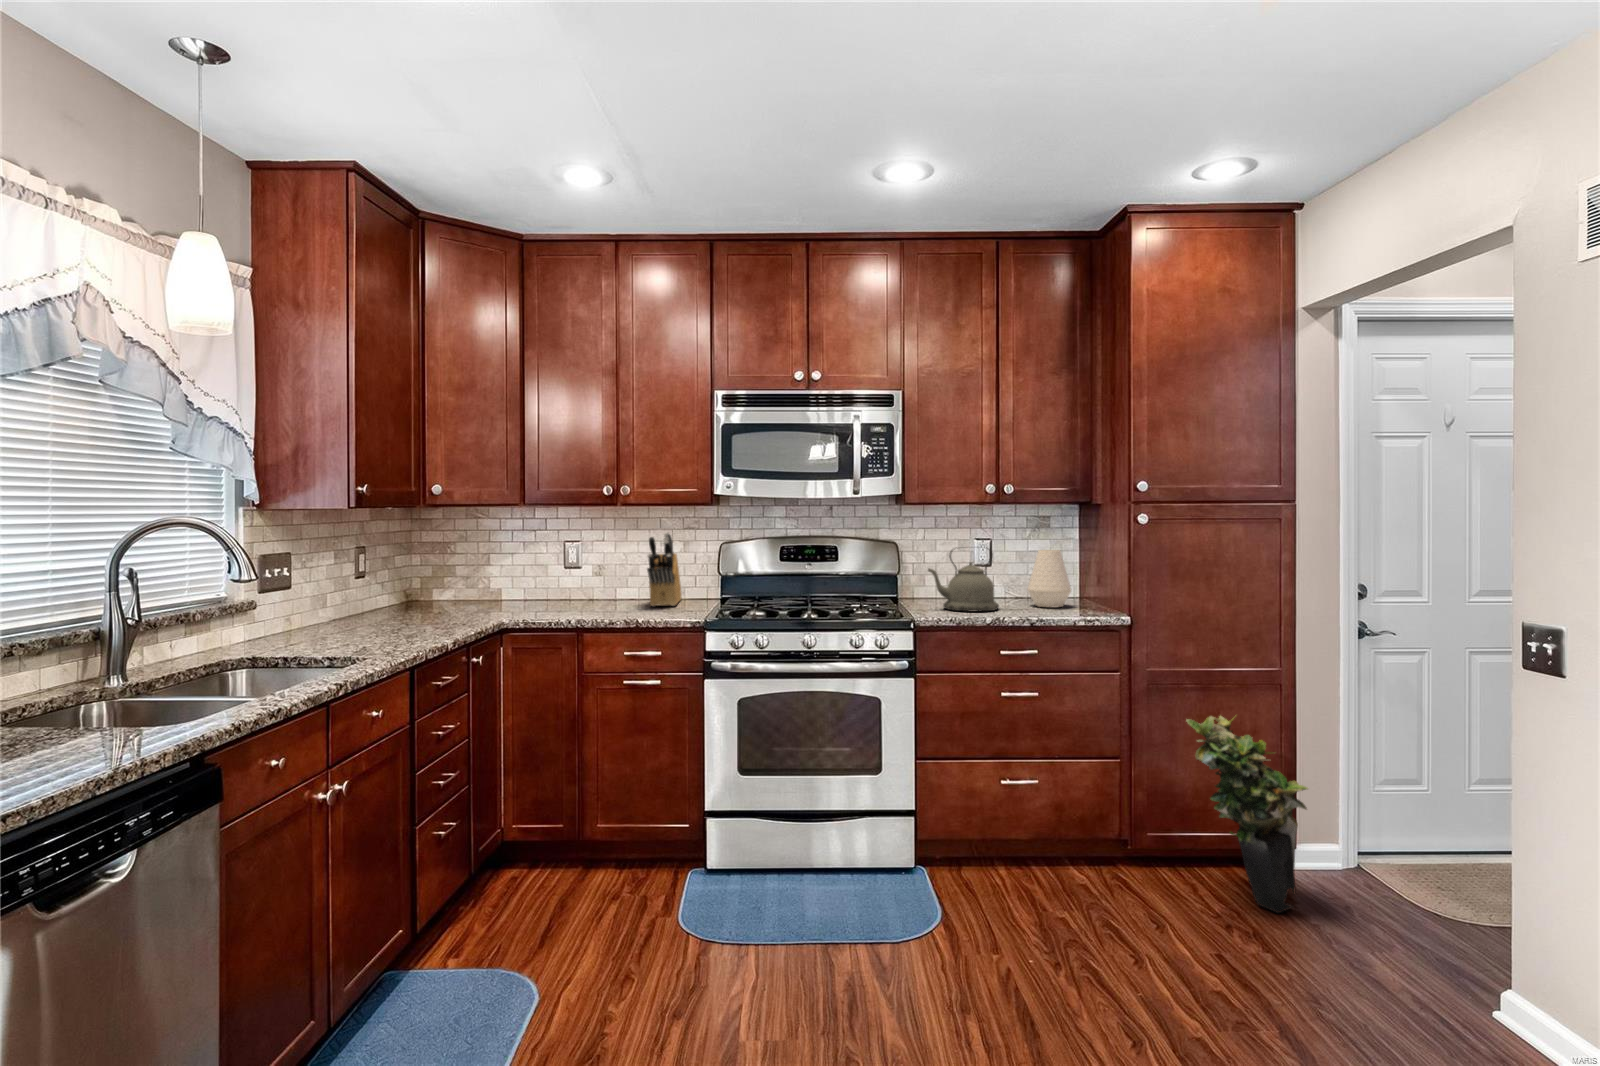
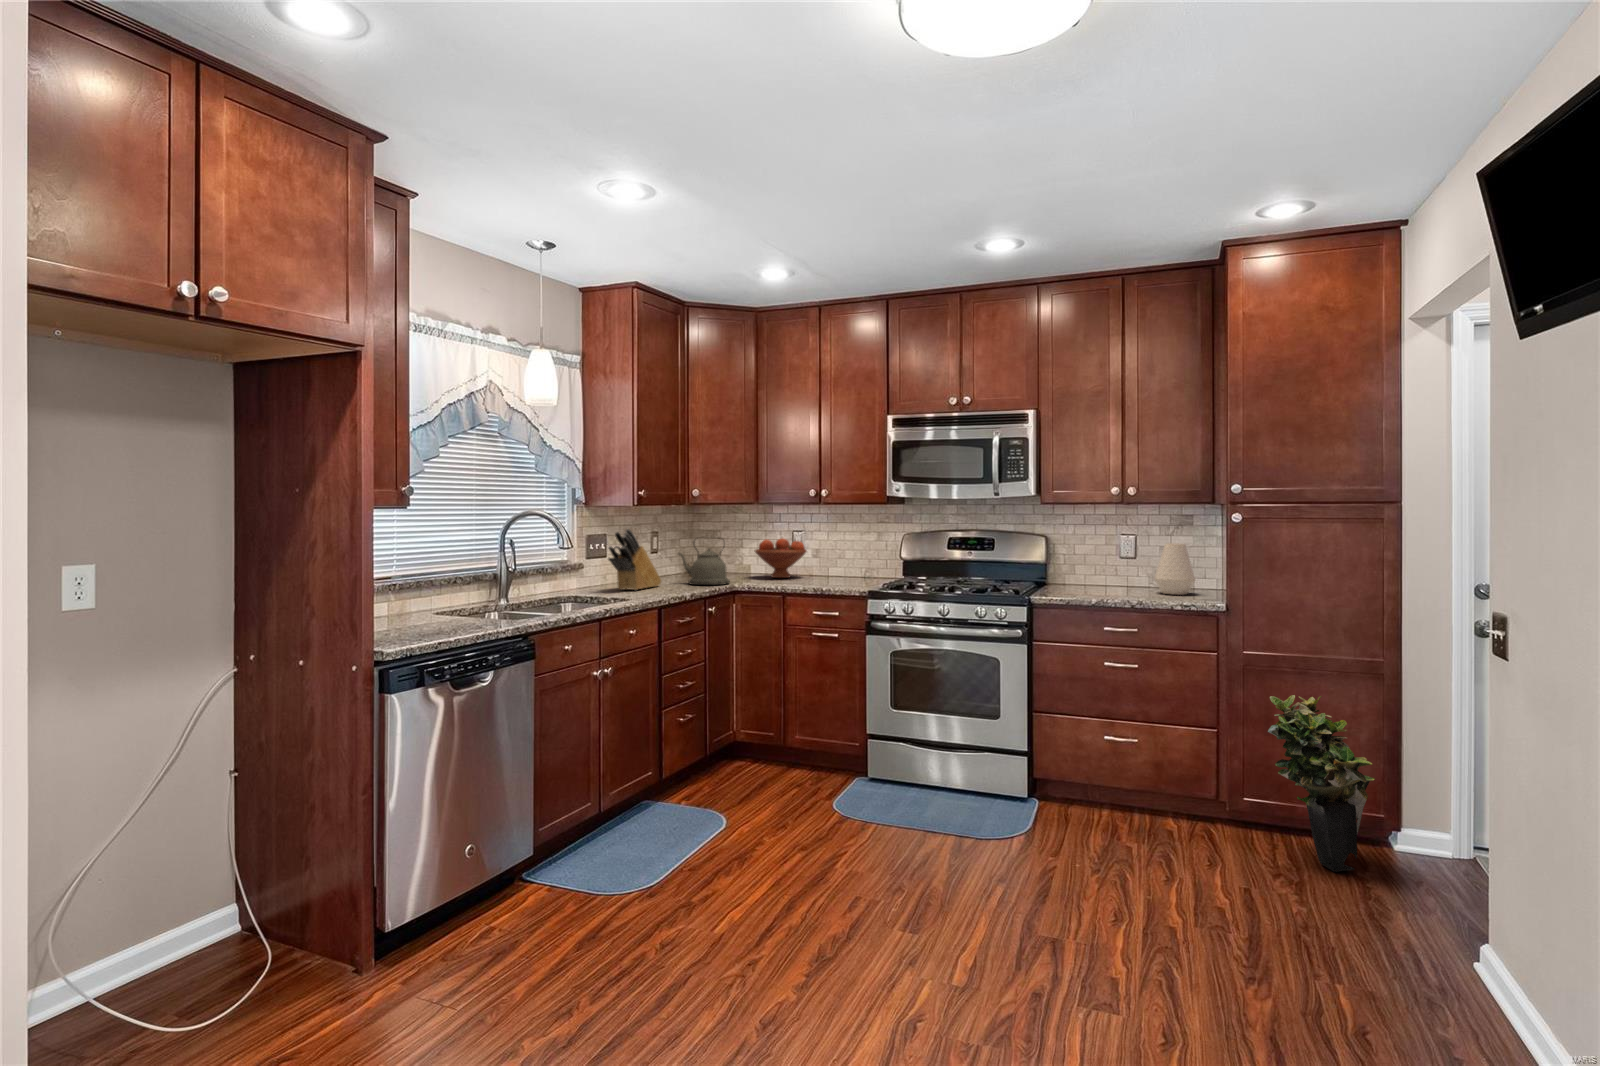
knife block: present [647,533,682,606] -> present [608,529,661,590]
kettle: present [928,550,999,611] -> present [678,543,730,585]
fruit bowl: none [523,552,596,606] -> present [755,538,807,578]

